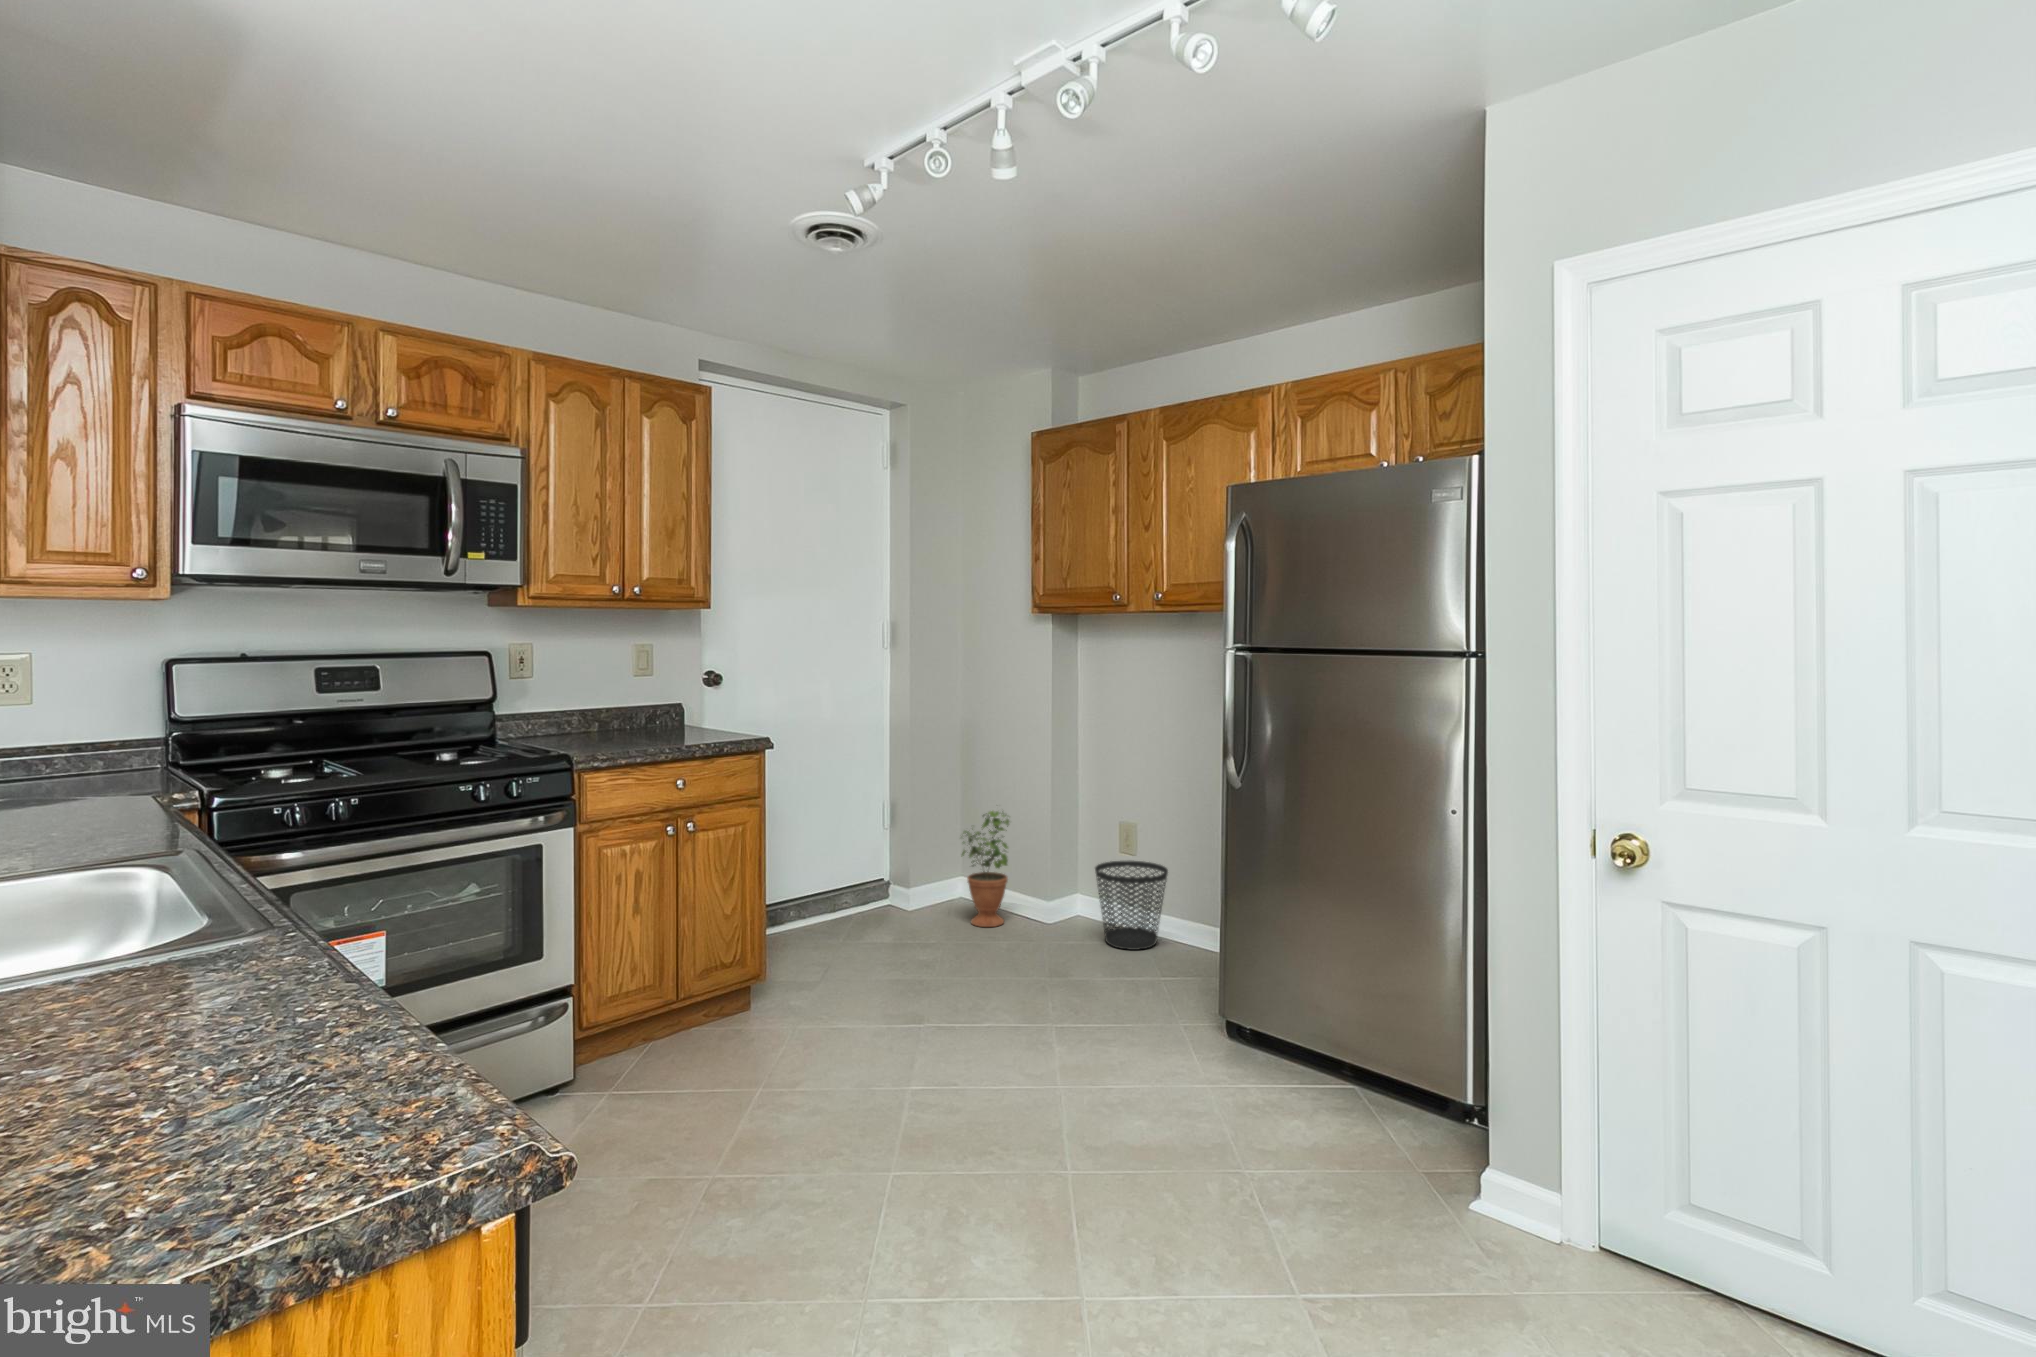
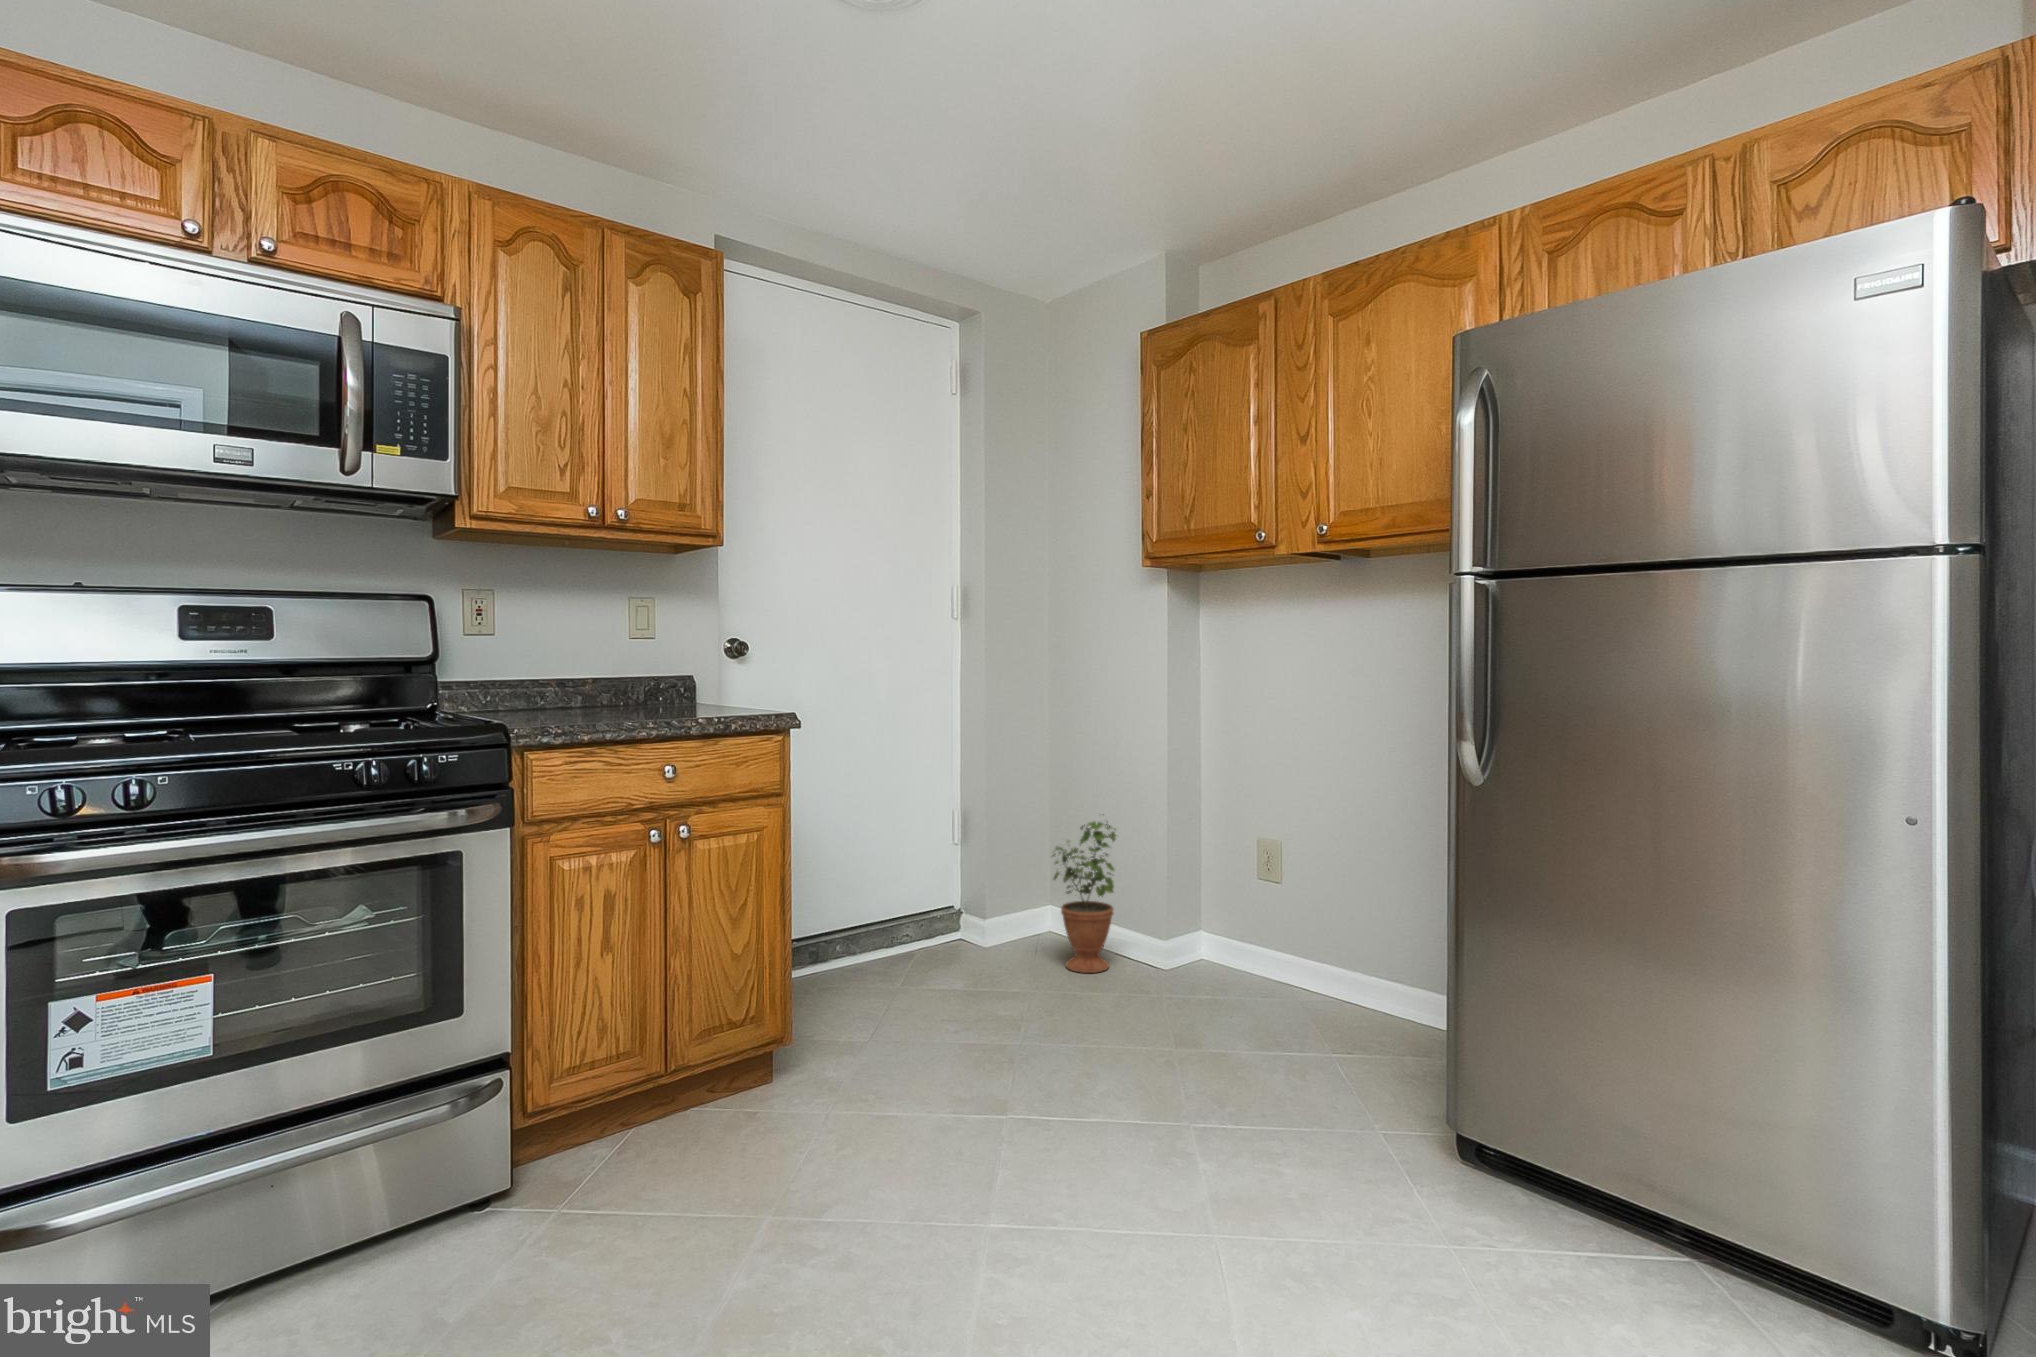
wastebasket: present [1095,861,1168,950] -> none [1232,888,1332,1009]

